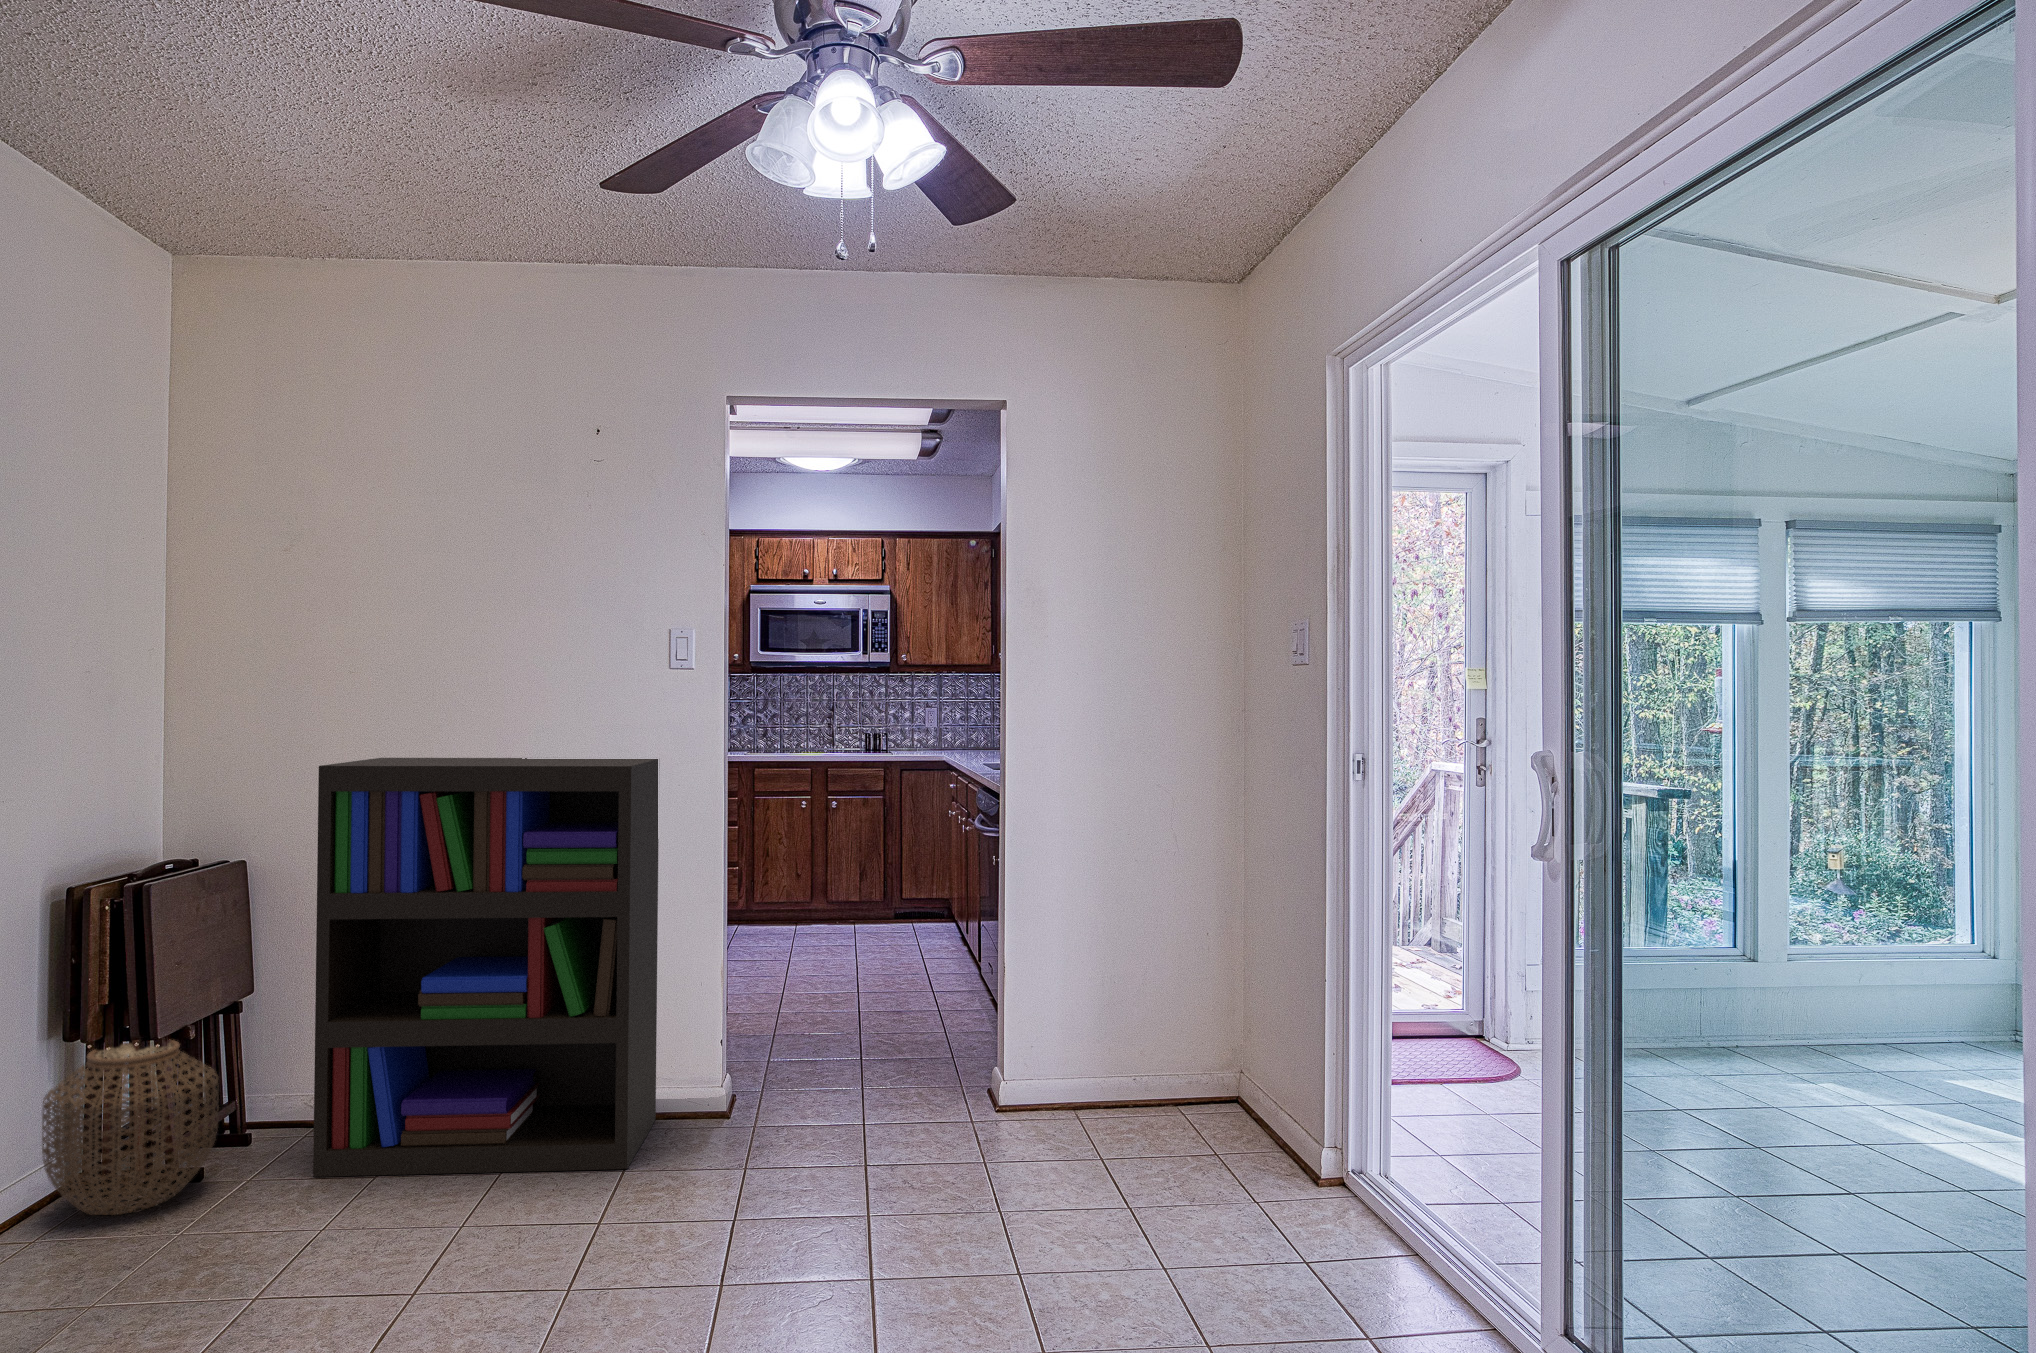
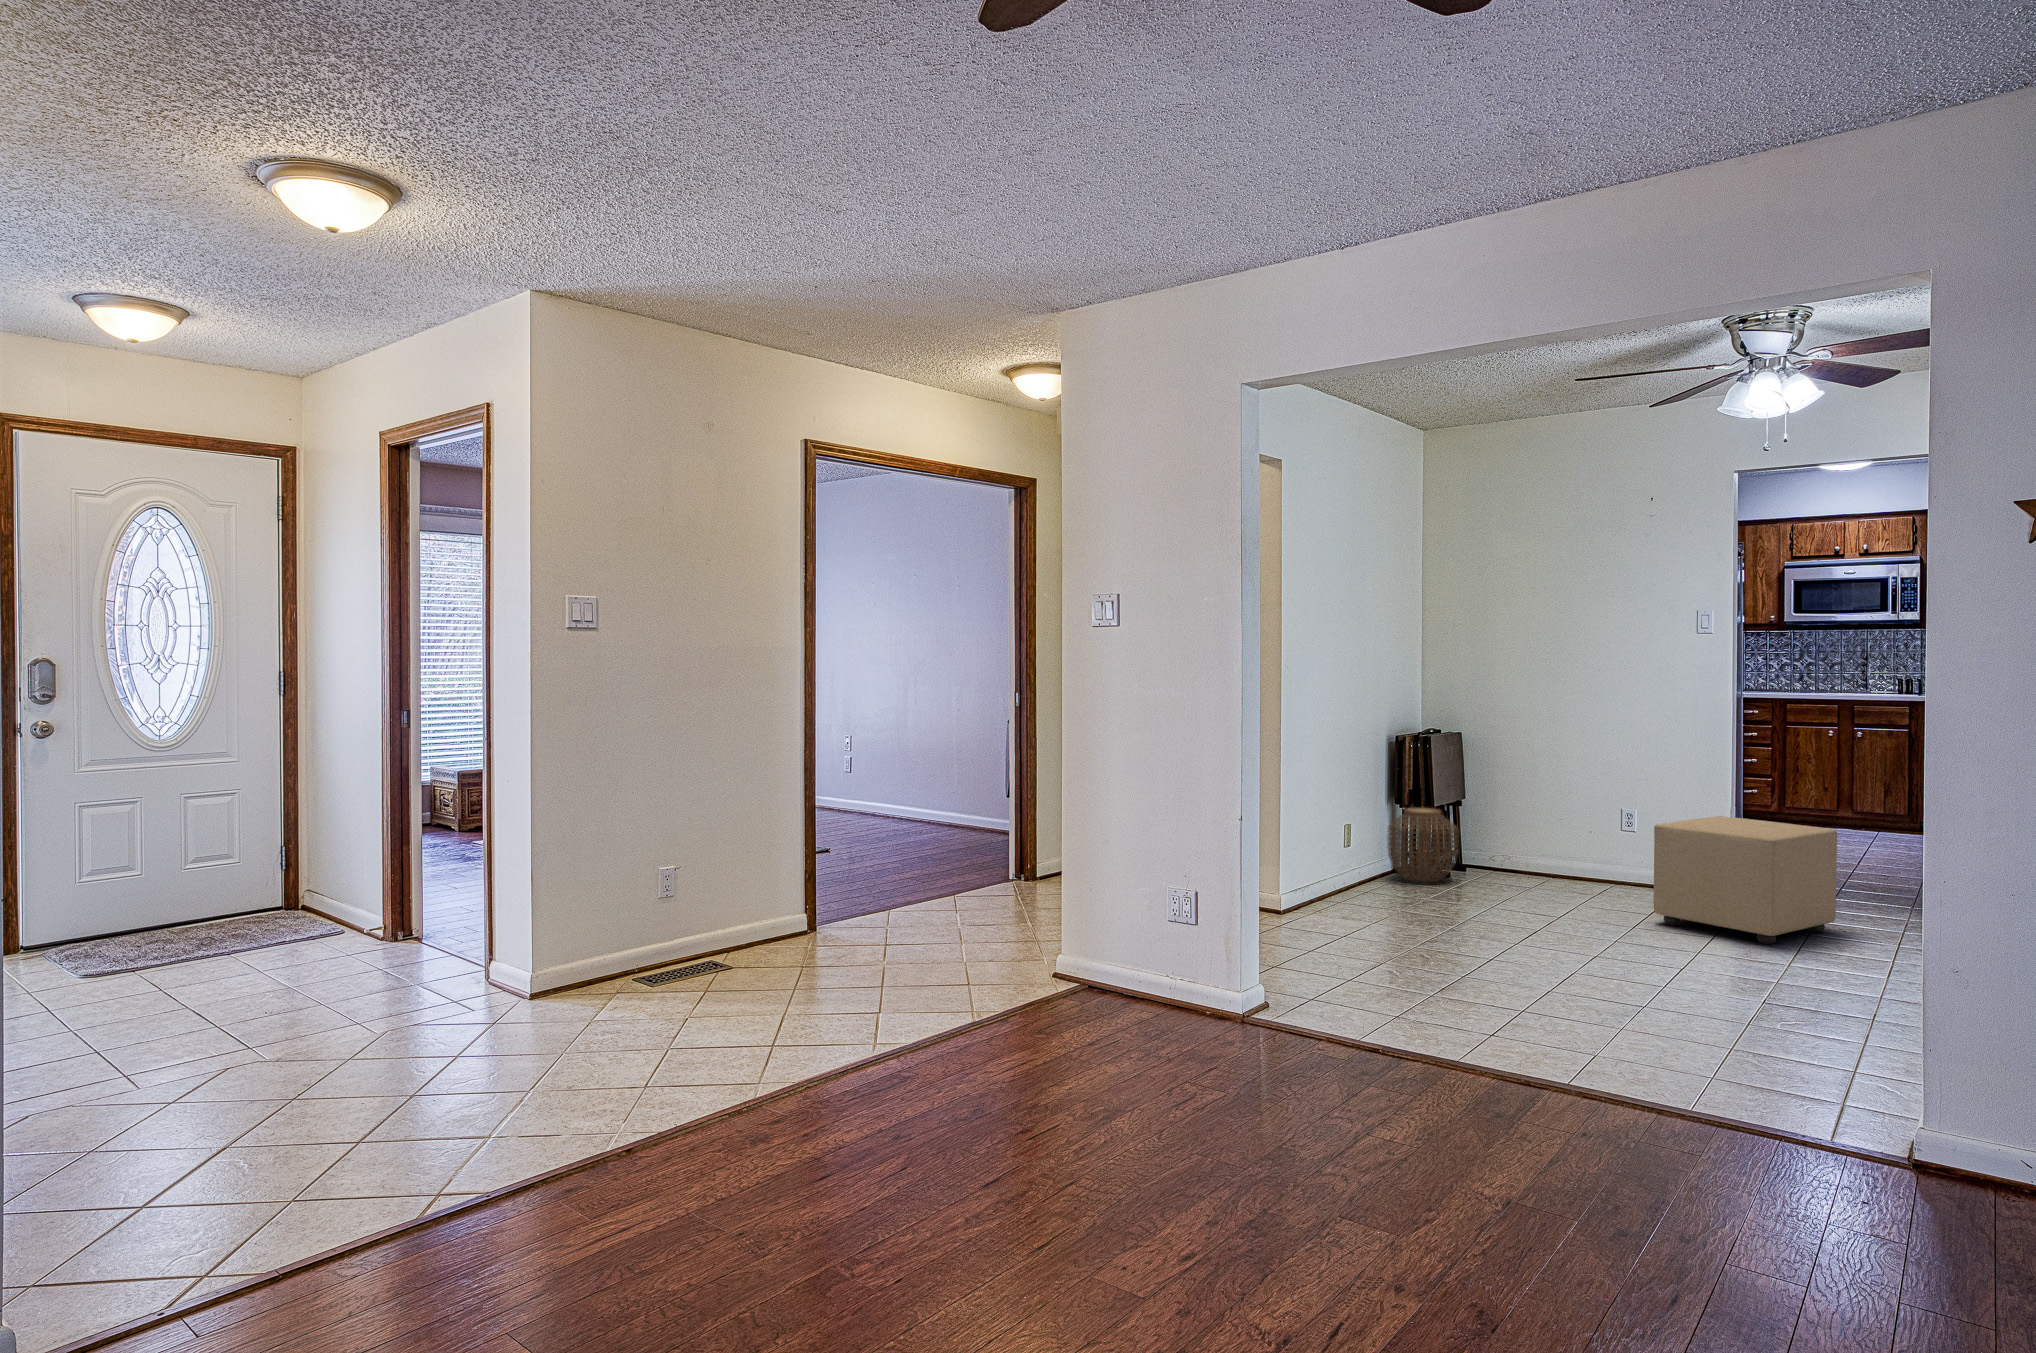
bookshelf: present [313,758,659,1177] -> none [1501,679,1691,906]
ottoman: none [605,996,890,1254] -> present [1654,816,1837,944]

